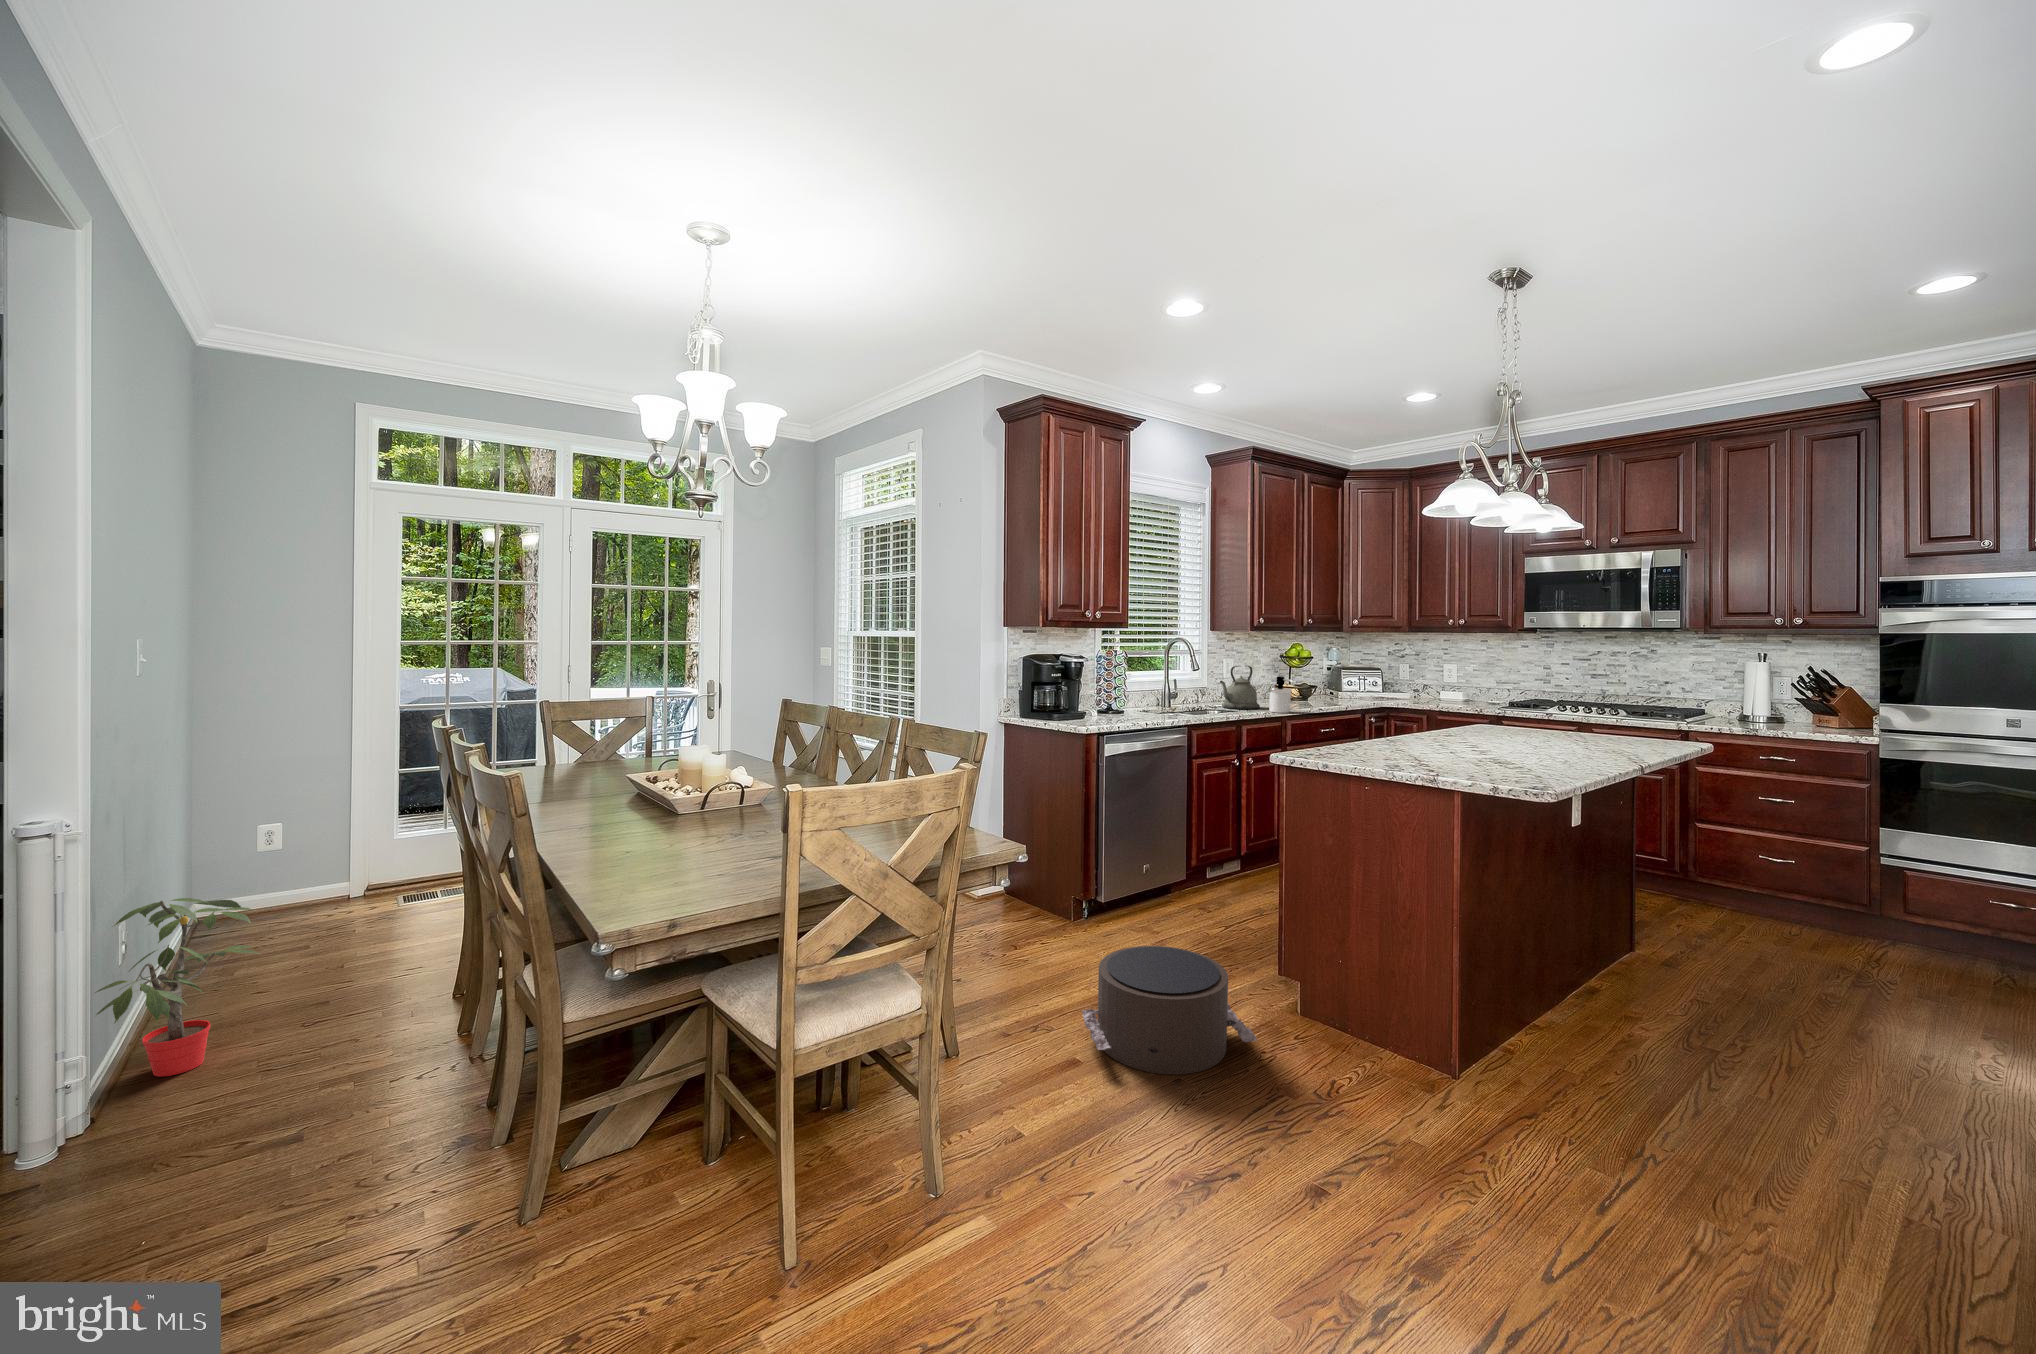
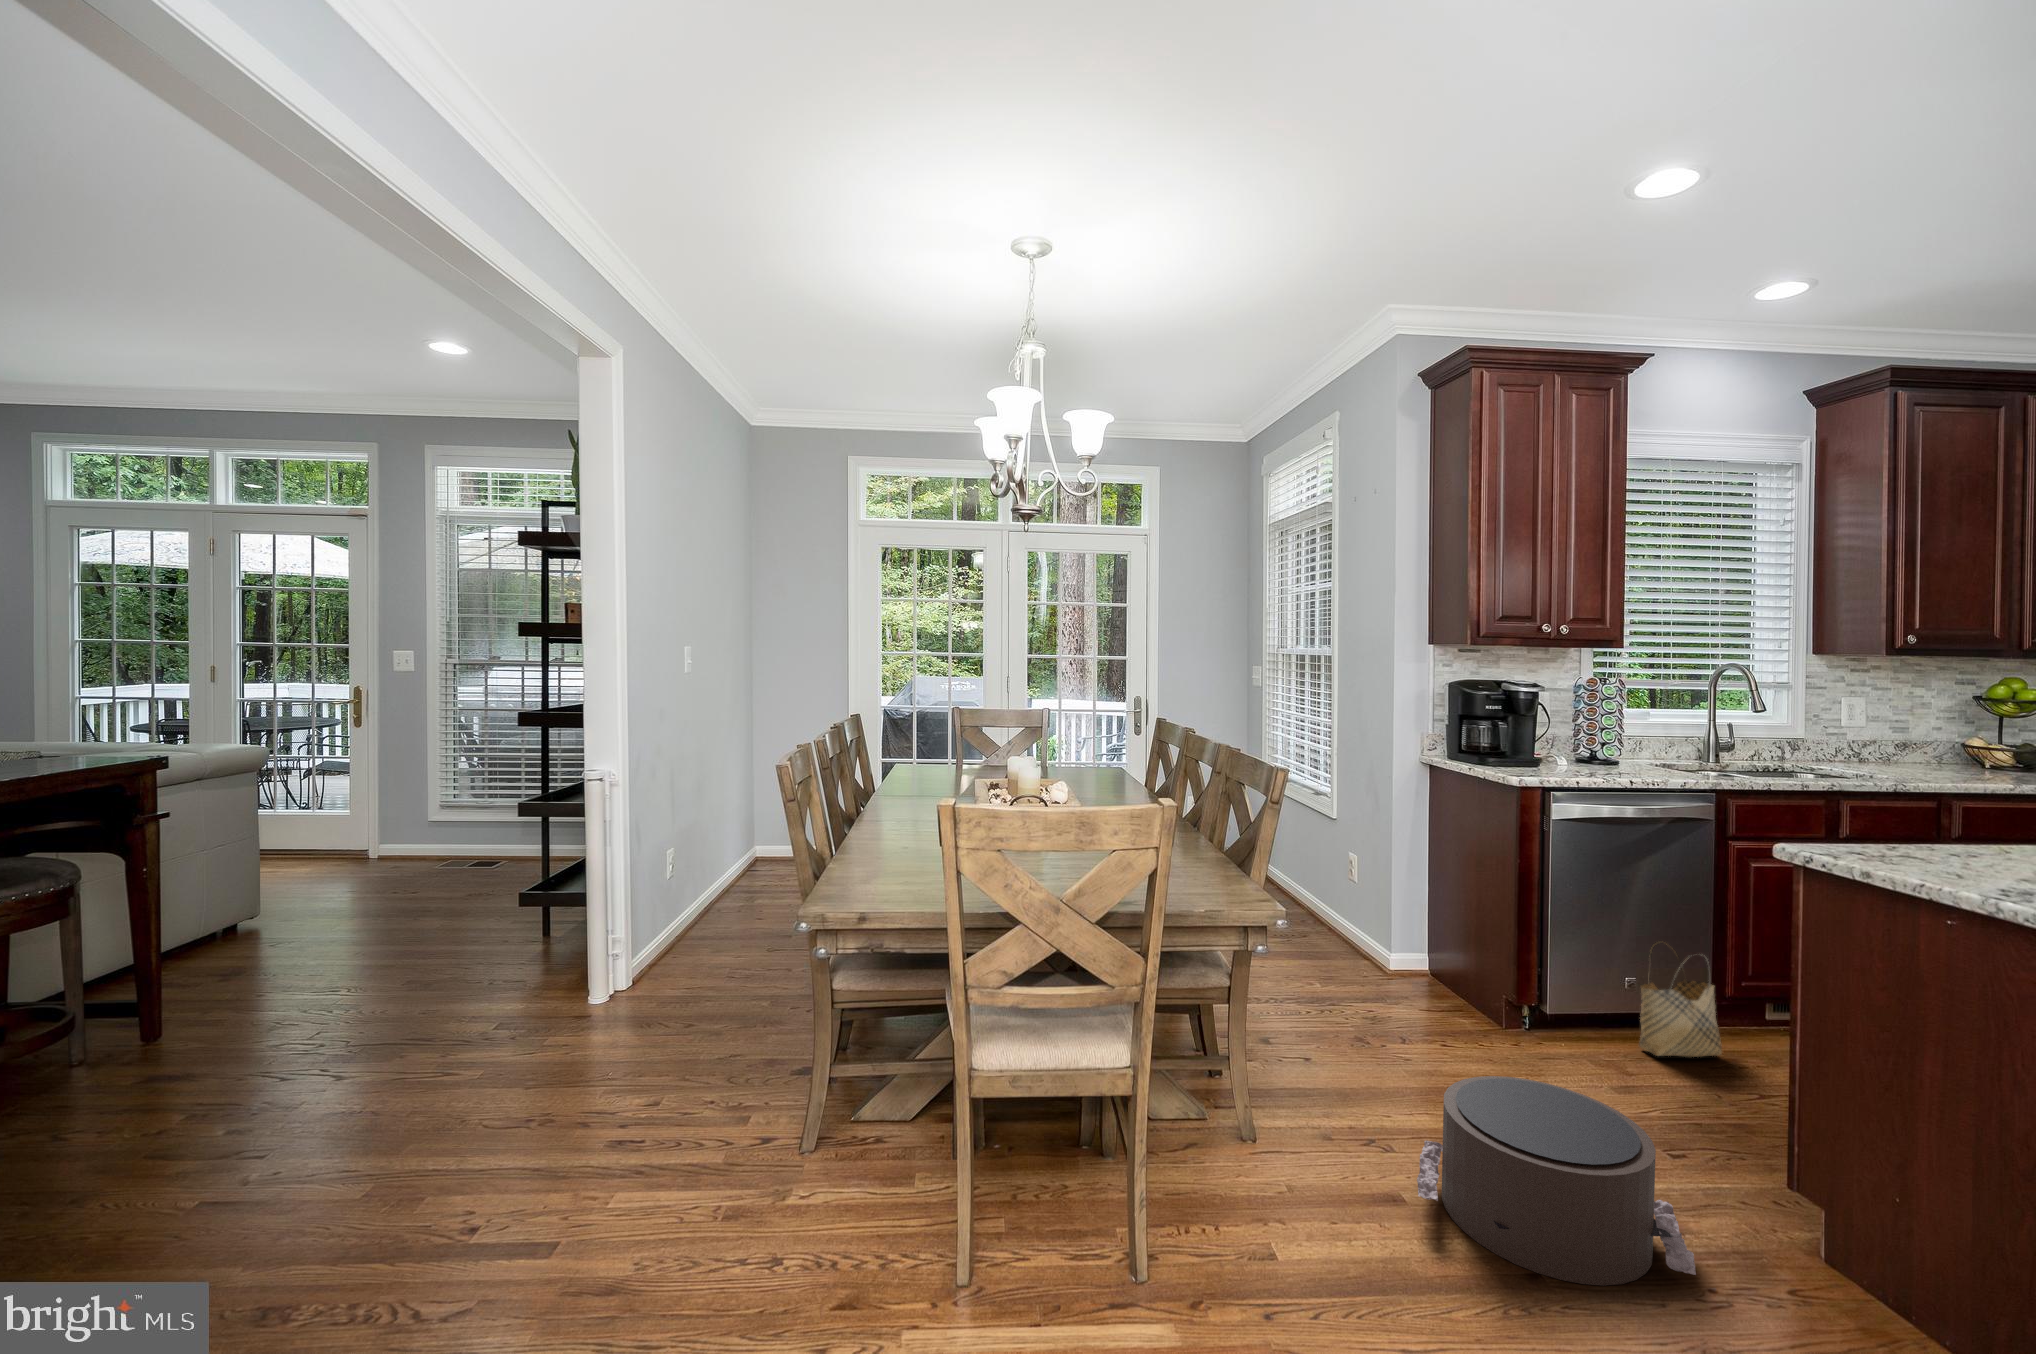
kettle: present [1220,666,1260,709] -> none [1814,704,1902,773]
soap dispenser: present [1269,677,1295,713] -> none [1914,723,1968,782]
woven basket: none [1156,836,1199,915] -> present [1639,941,1722,1057]
potted plant: present [95,898,260,1077] -> none [652,841,756,967]

